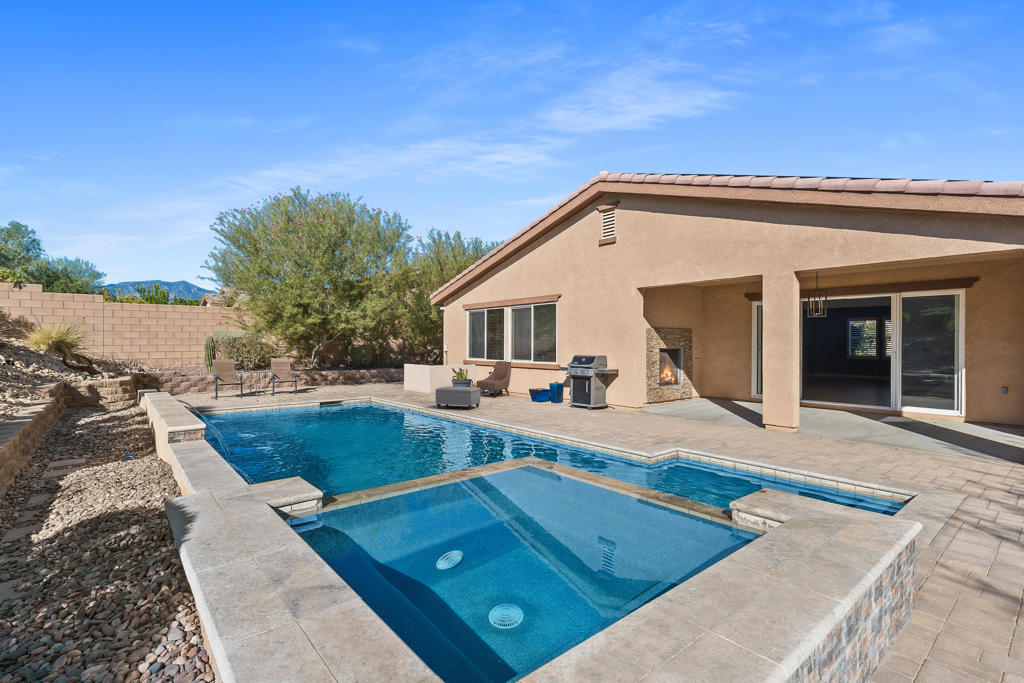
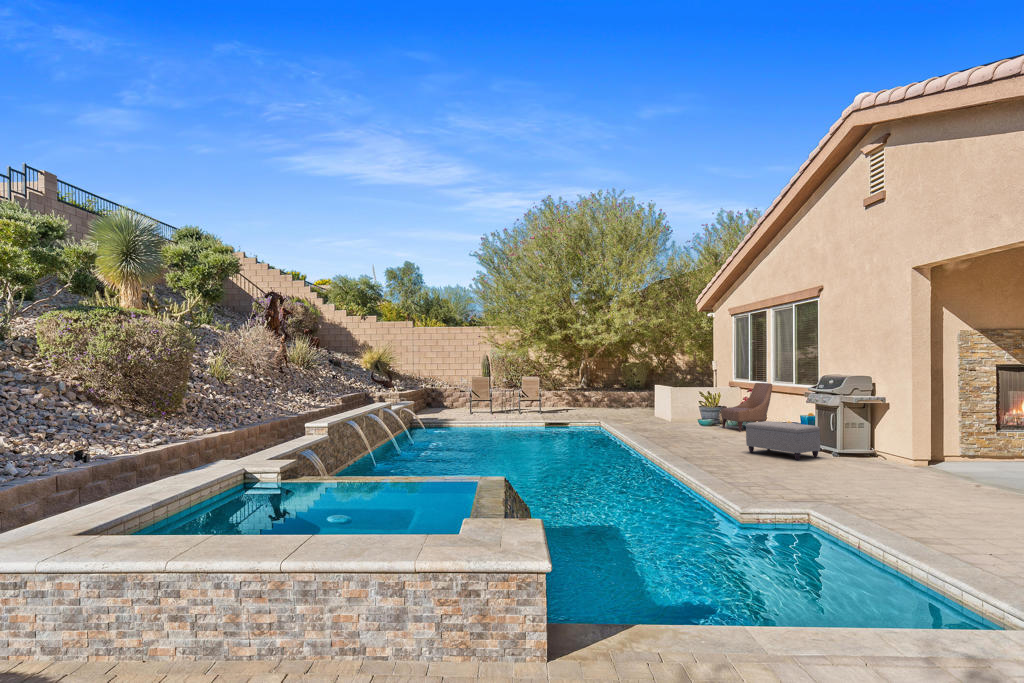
ottoman: present [436,386,480,410] -> present [746,421,820,460]

